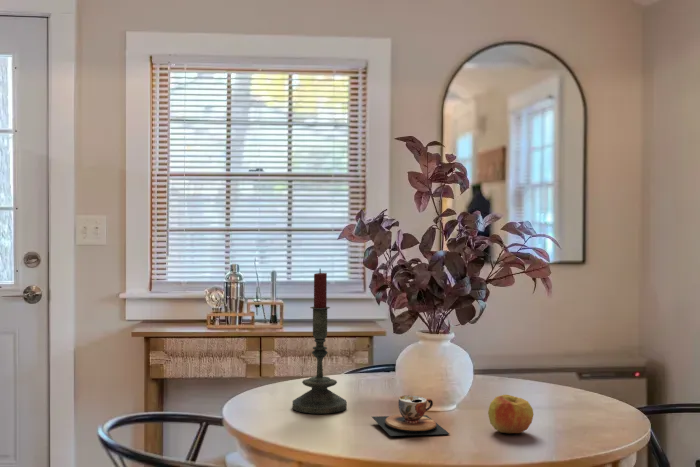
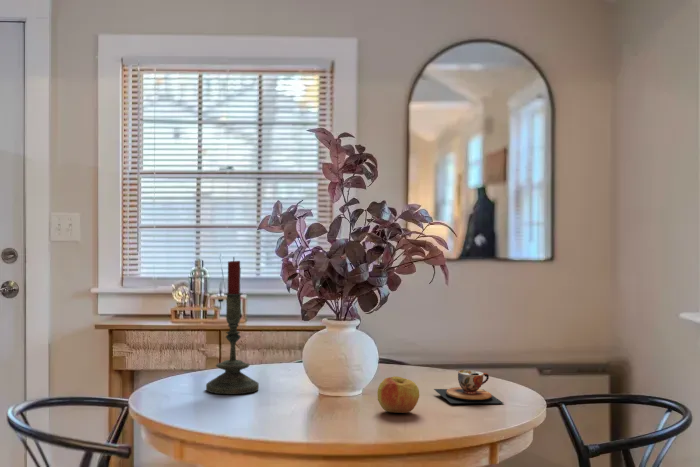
teacup: present [372,395,449,436] -> present [434,370,503,403]

